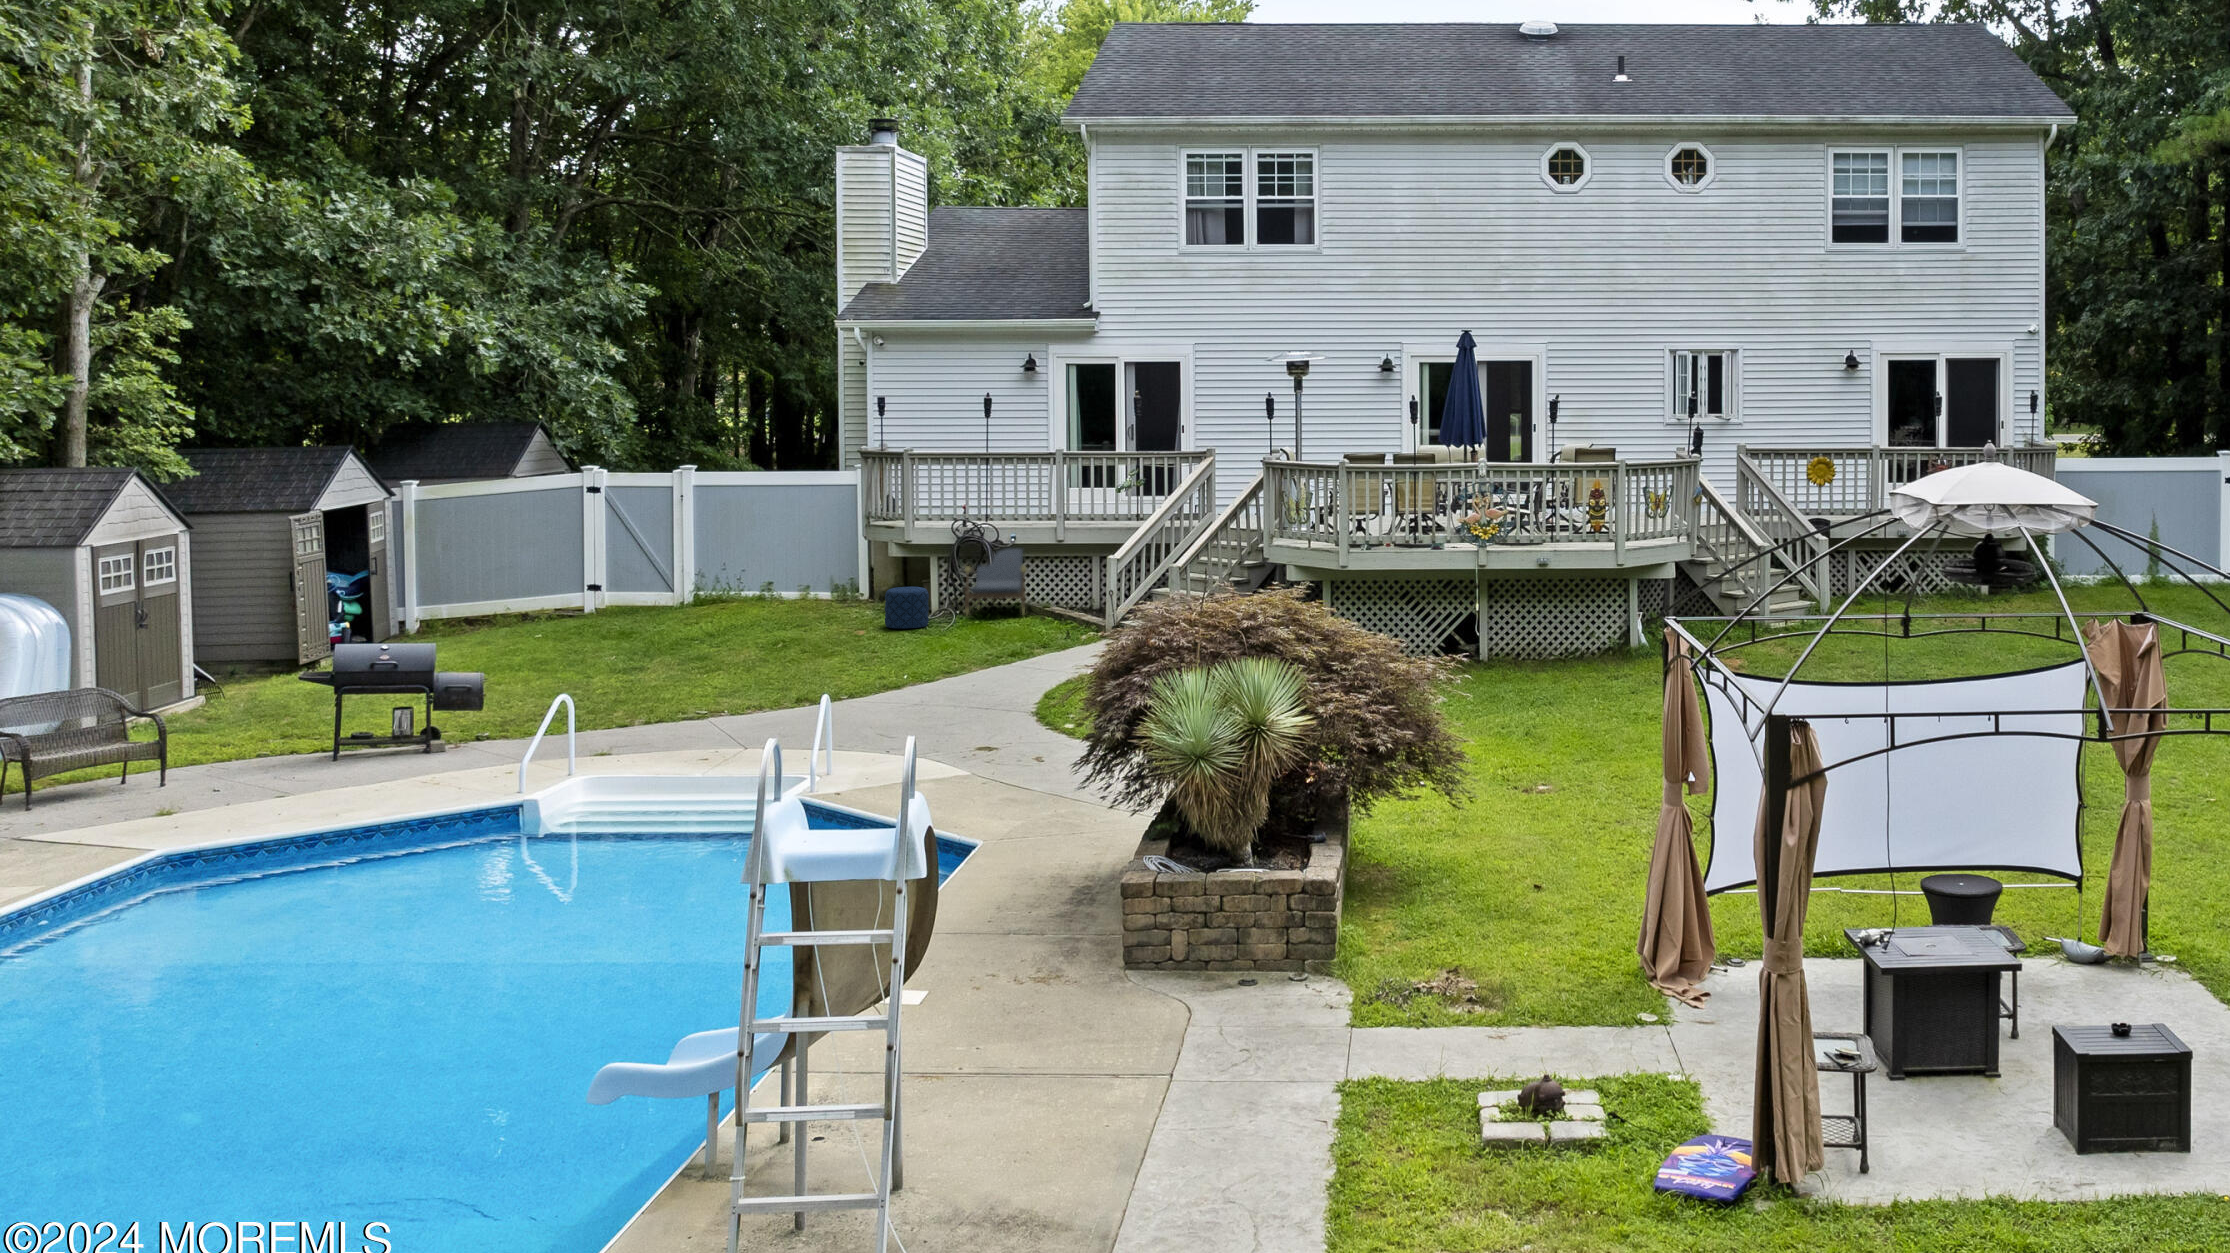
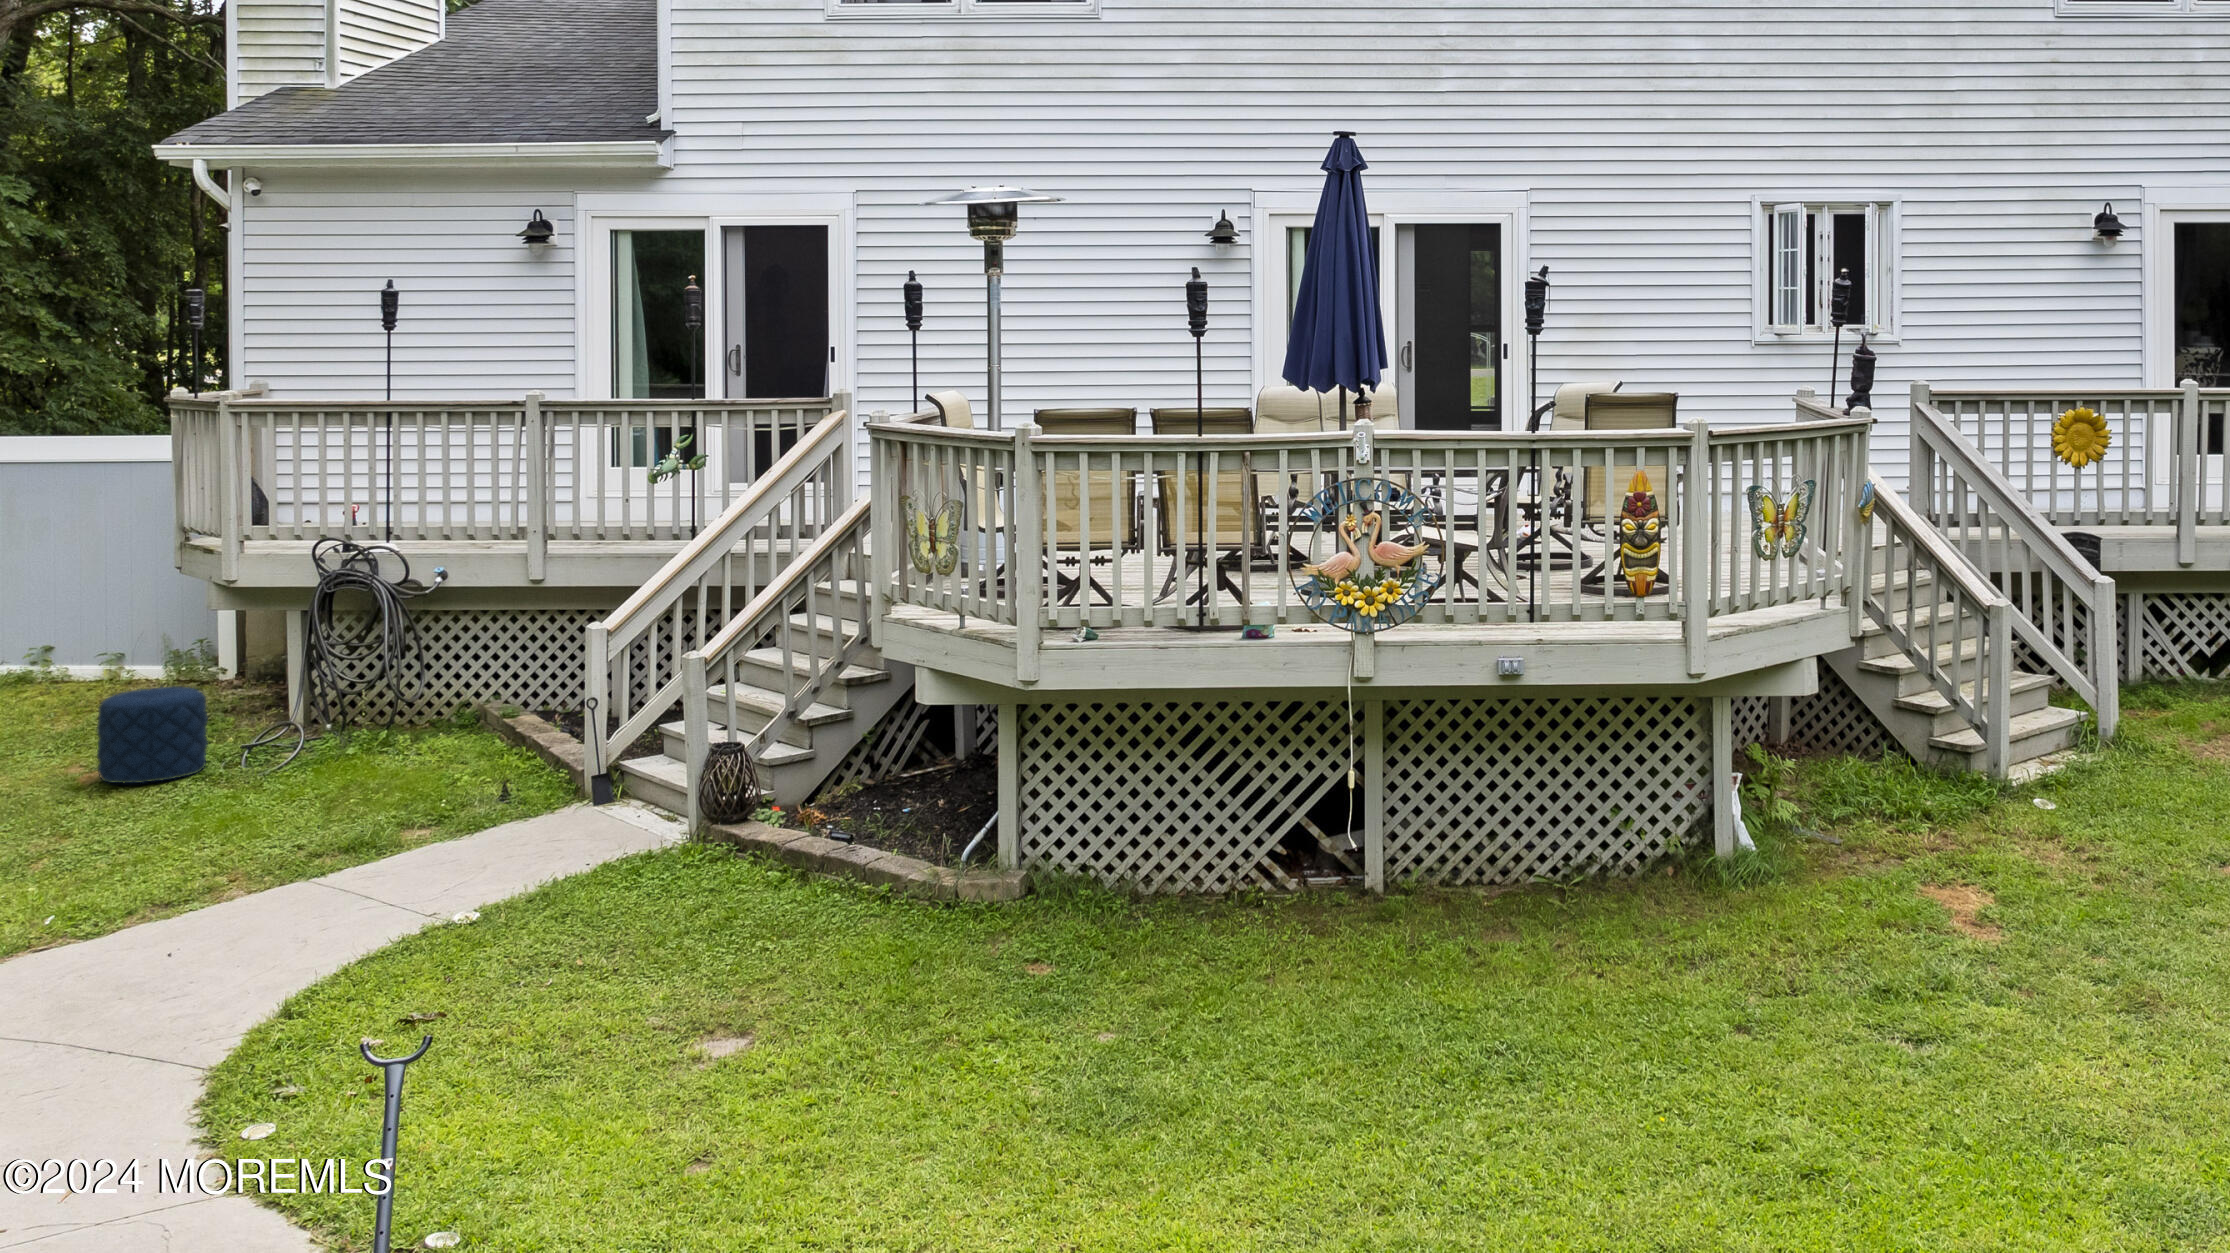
lounge chair: present [965,549,1027,613] -> none [304,591,463,743]

